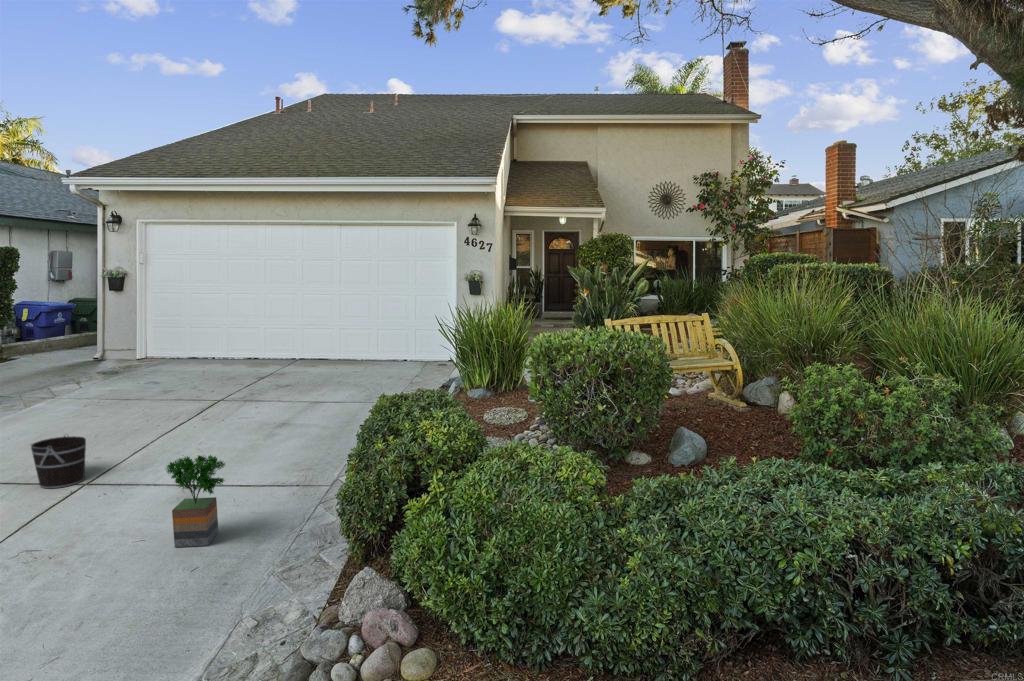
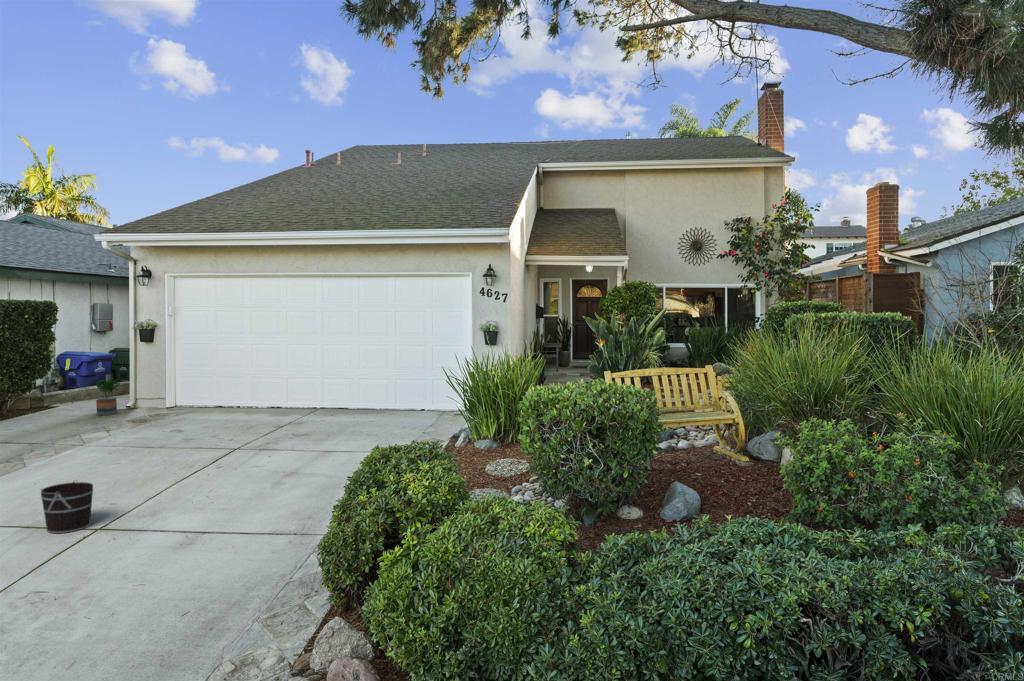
potted tree: present [166,455,225,547] -> present [96,380,120,415]

